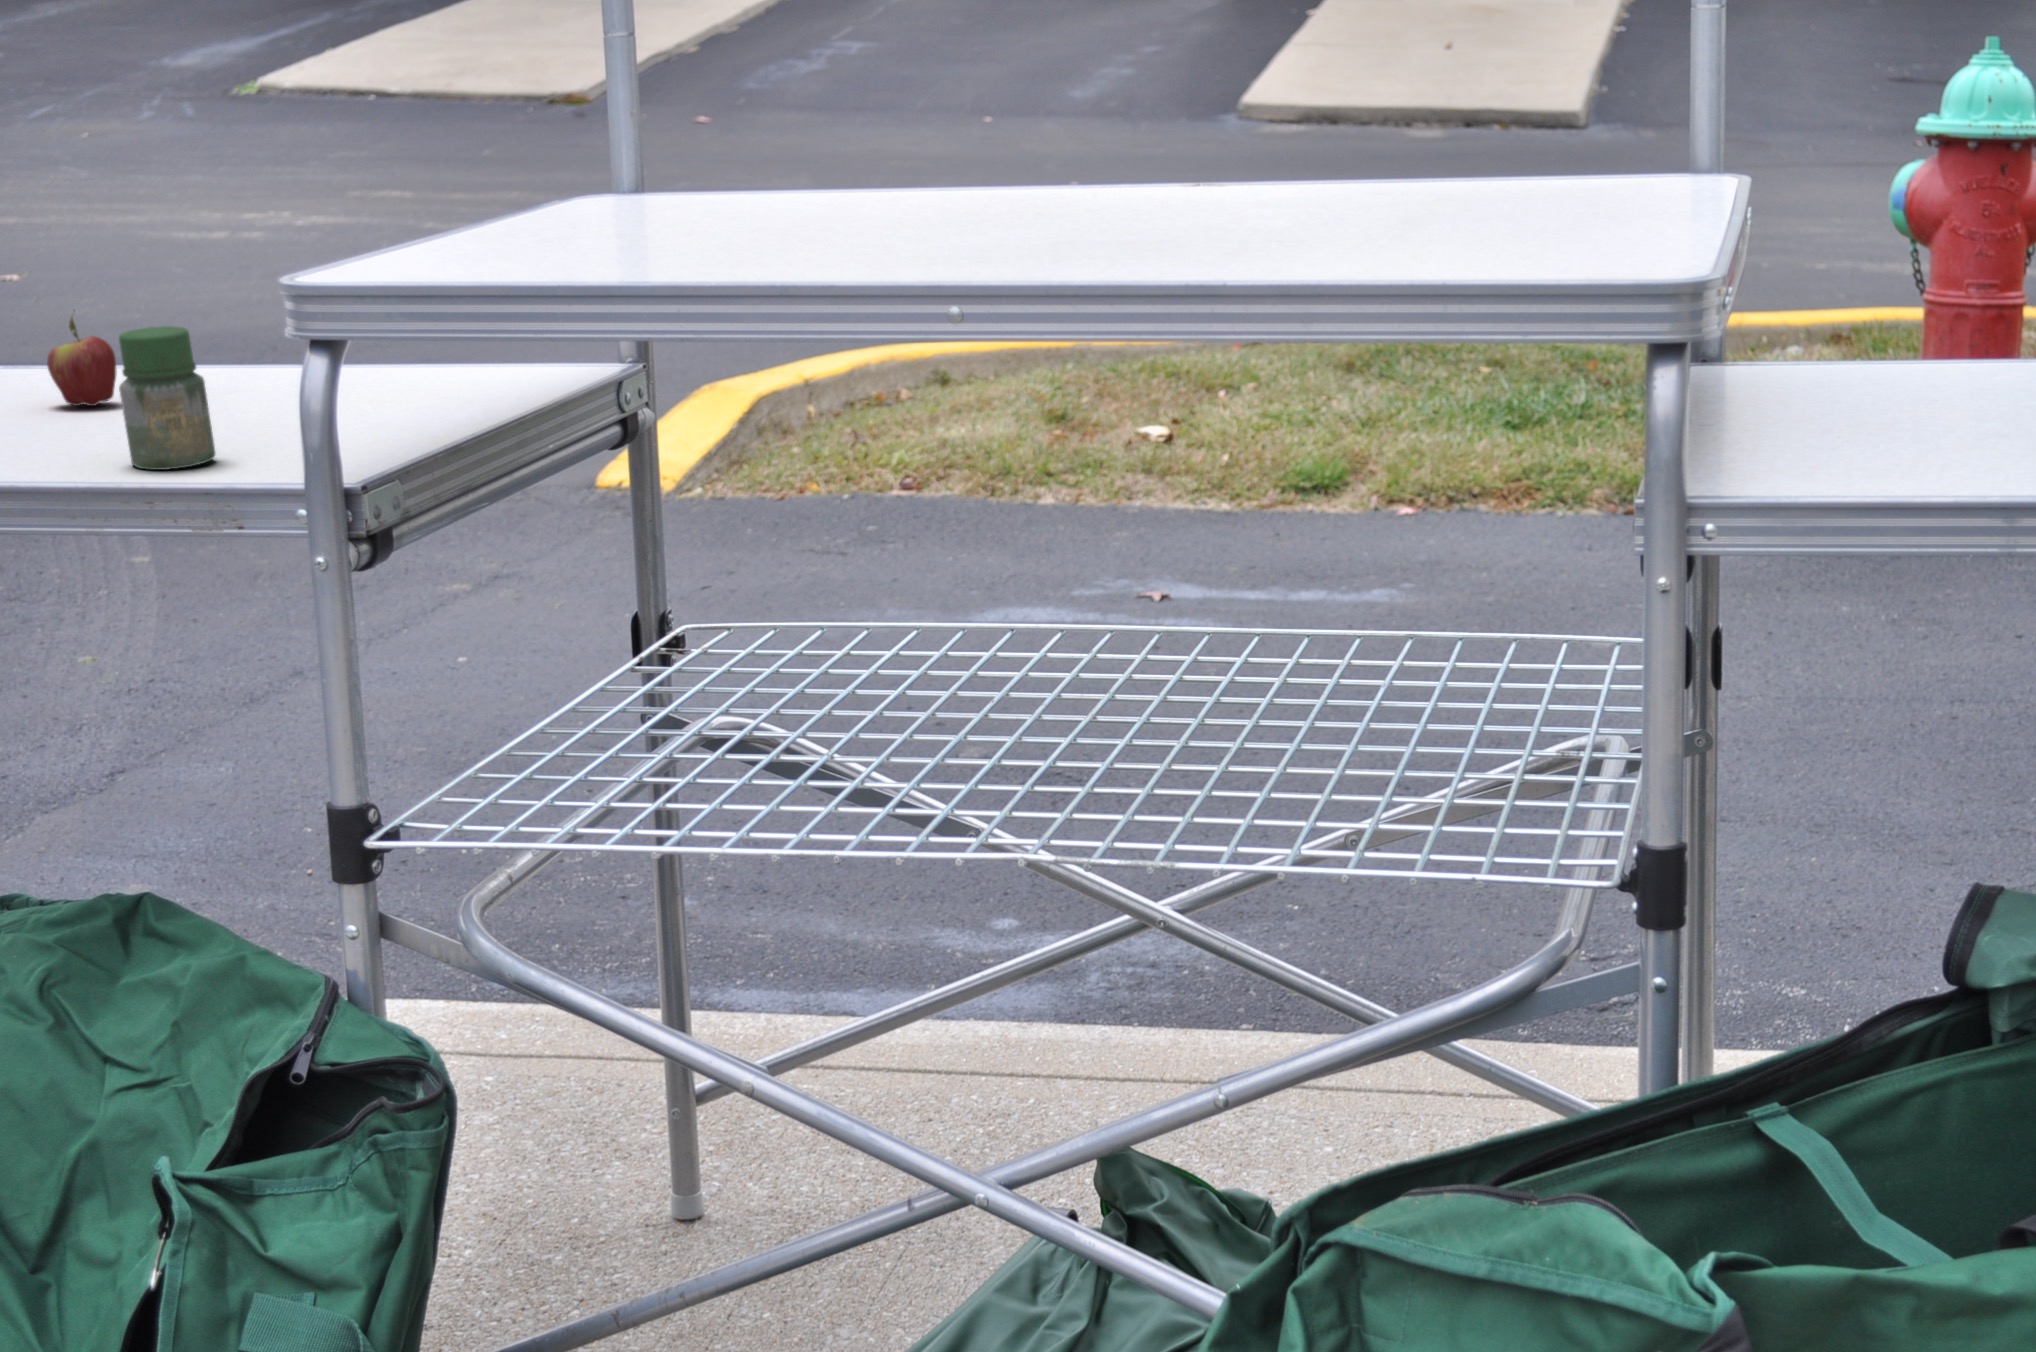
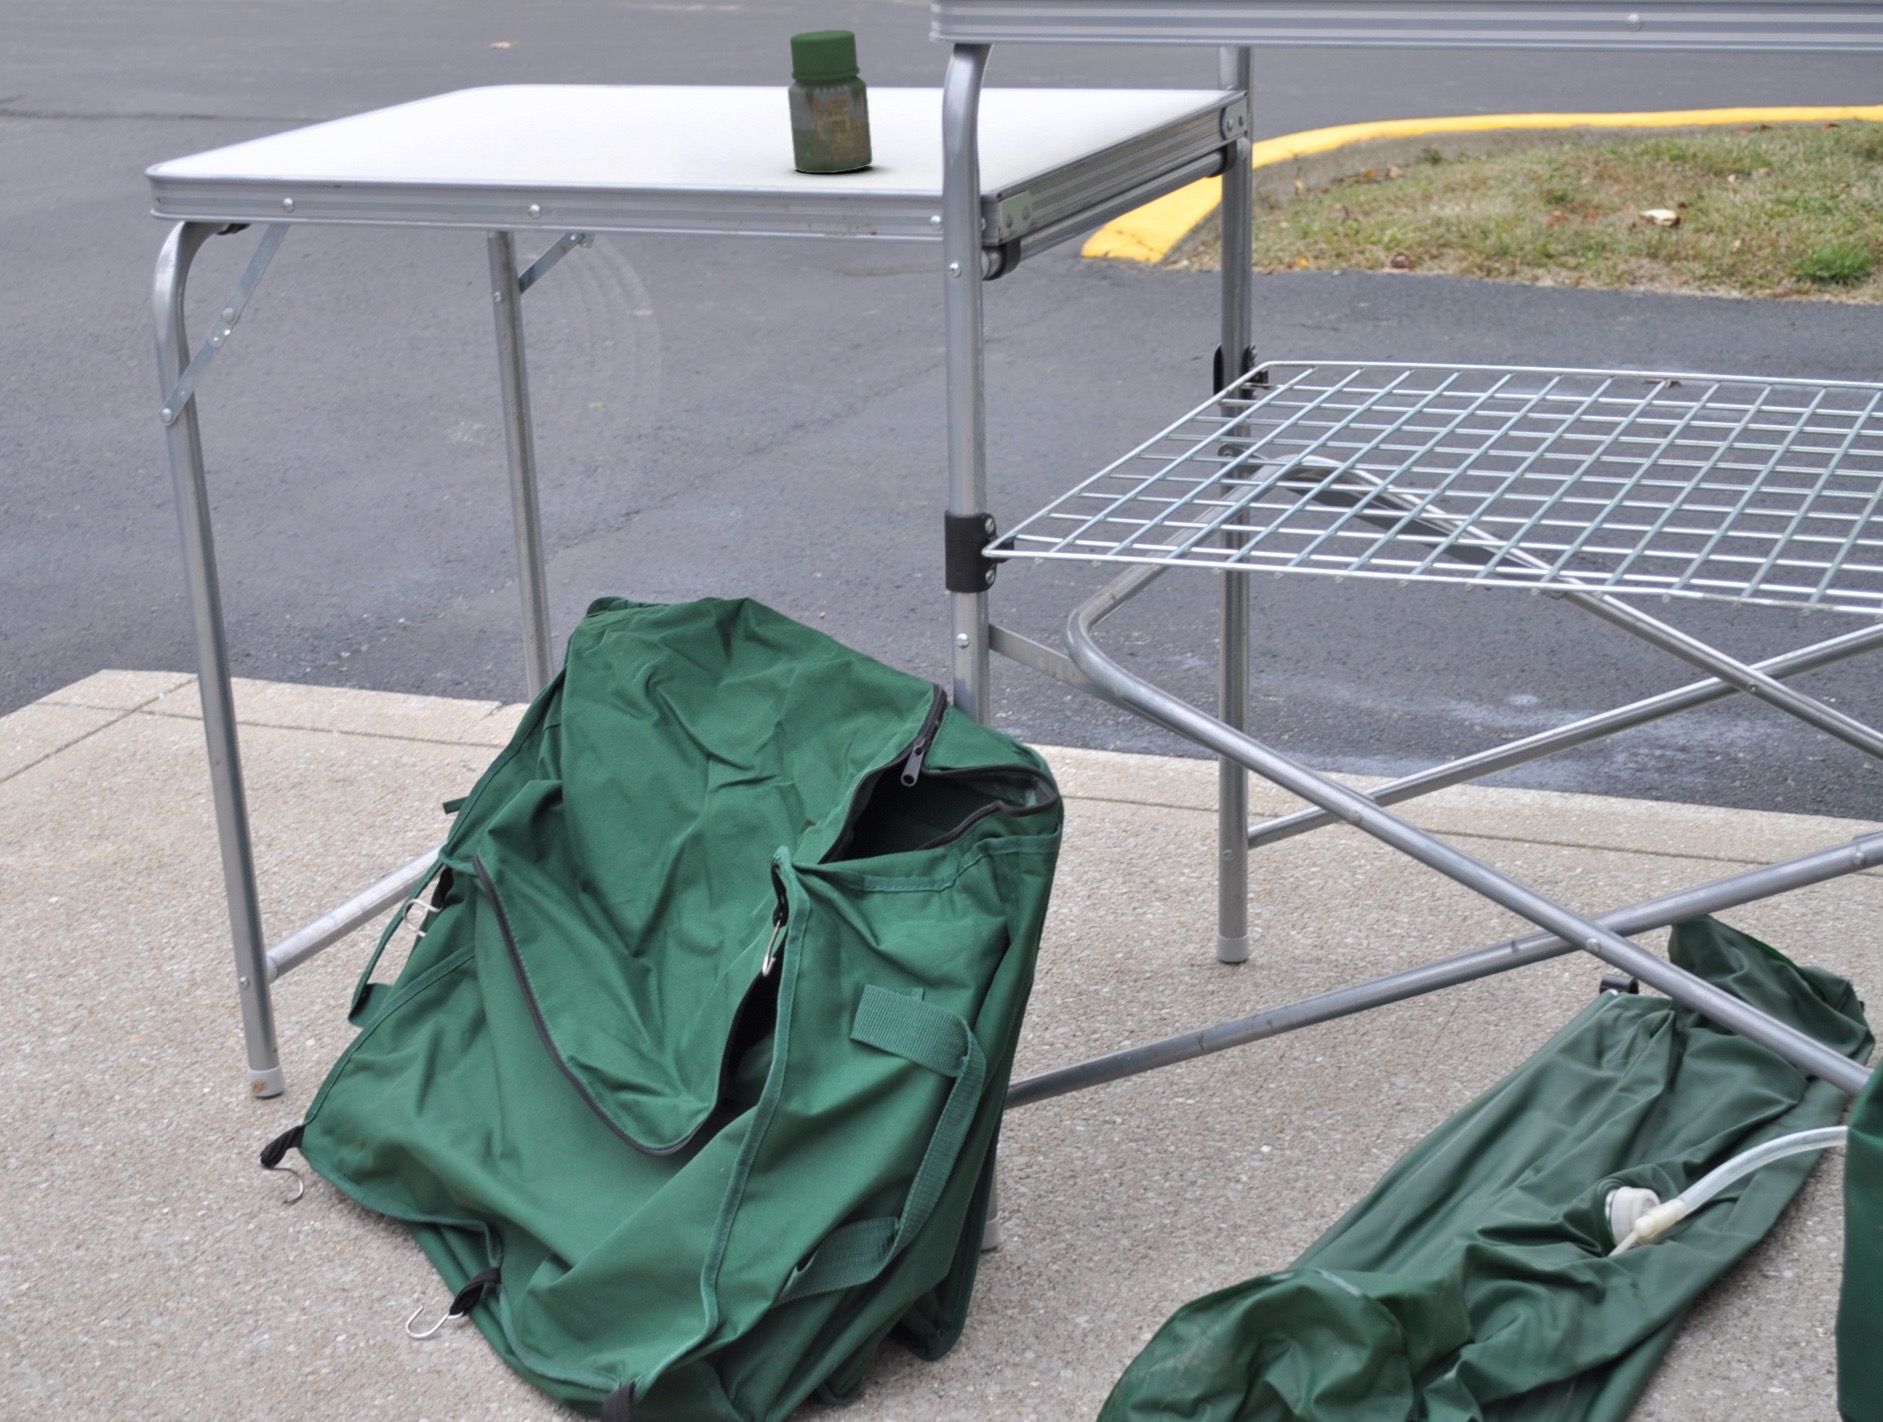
fruit: present [47,316,117,406] -> none [692,26,754,125]

